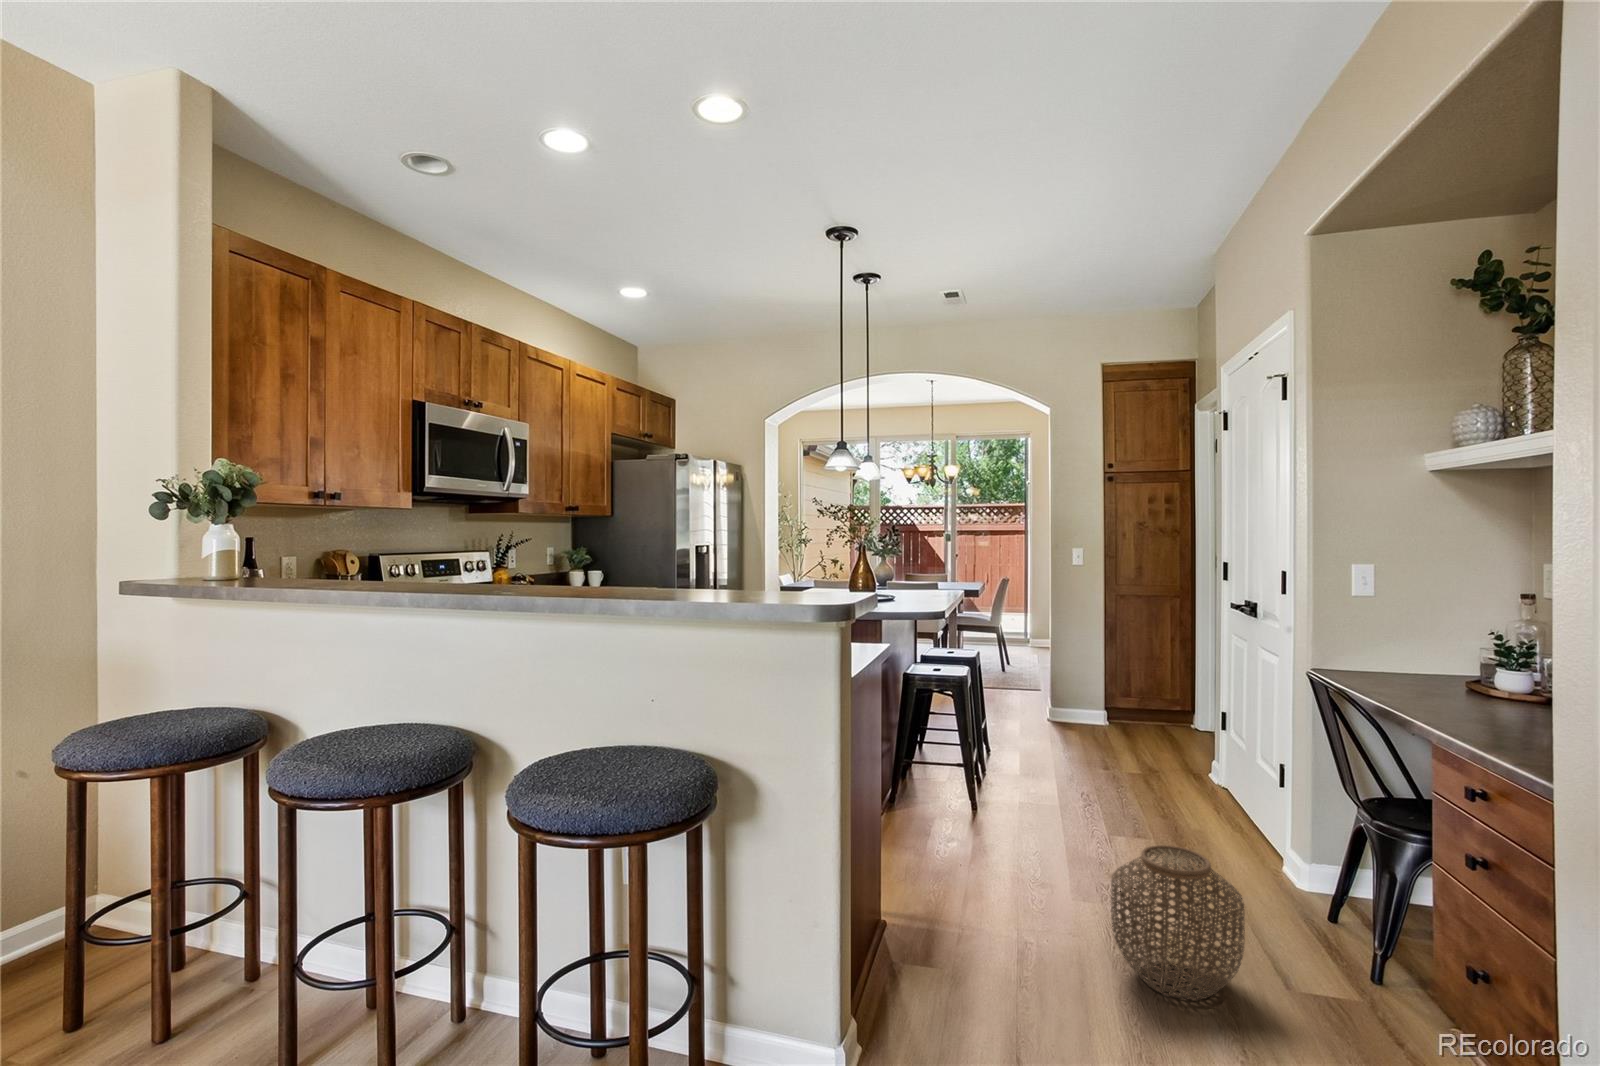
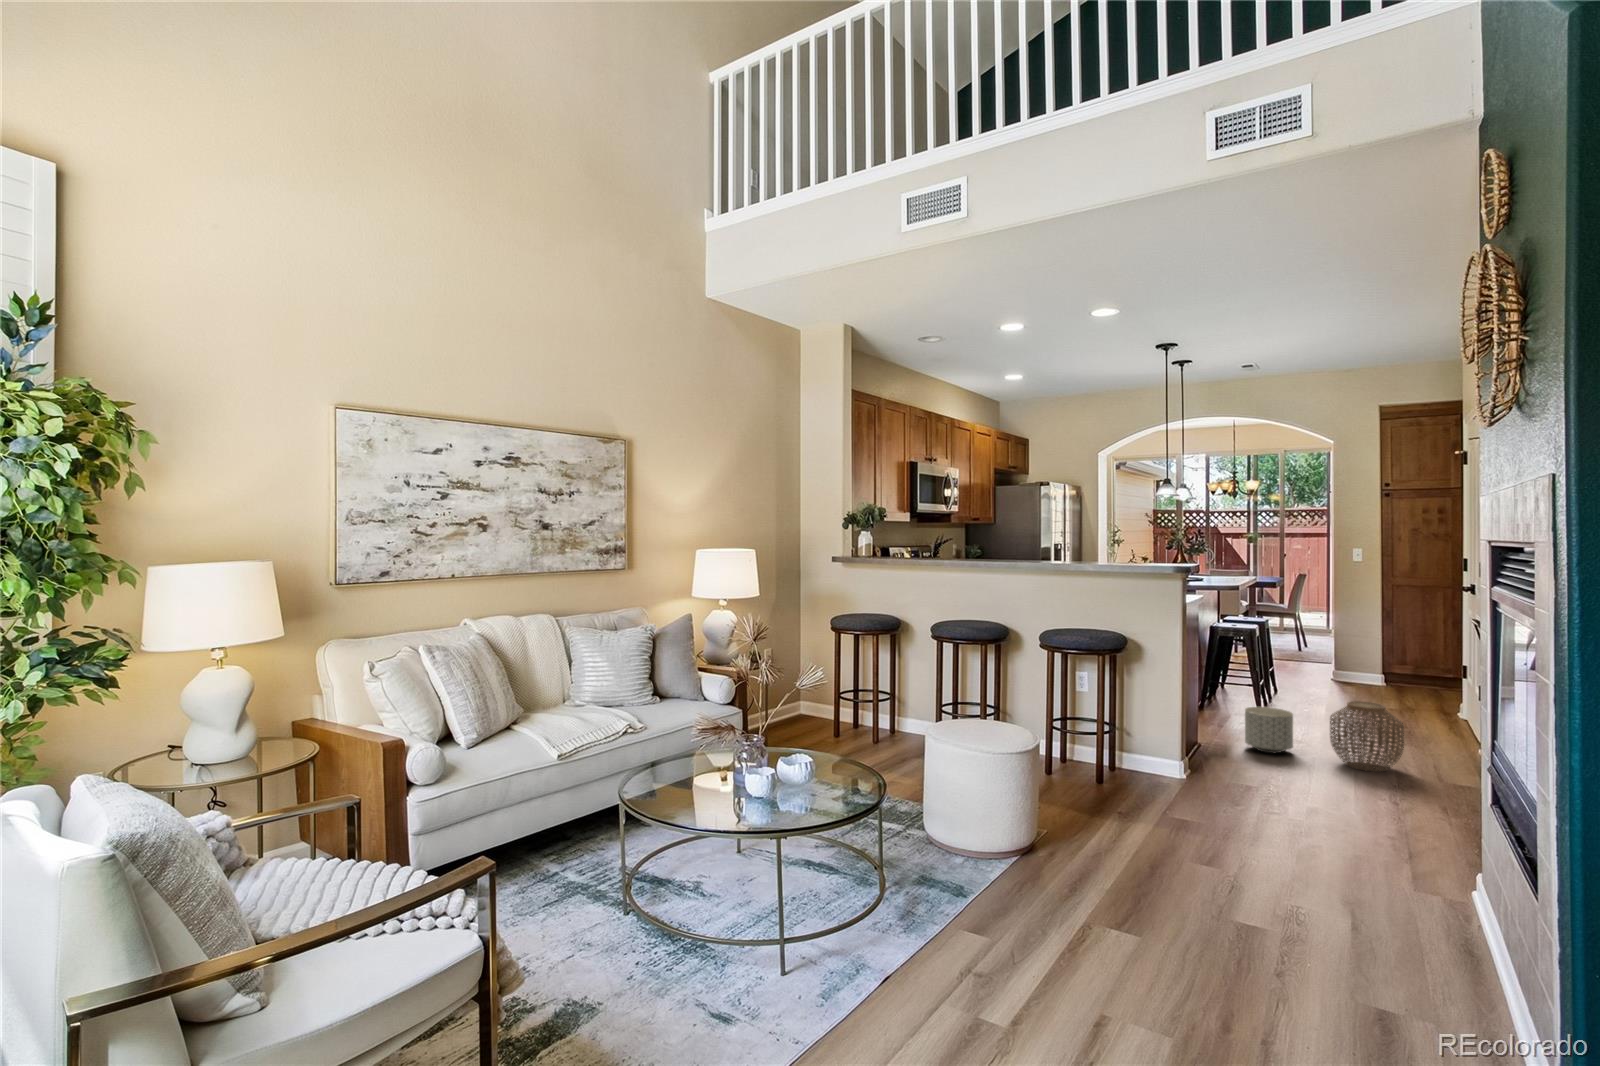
planter: none [961,850,1044,952] -> present [1245,707,1293,753]

